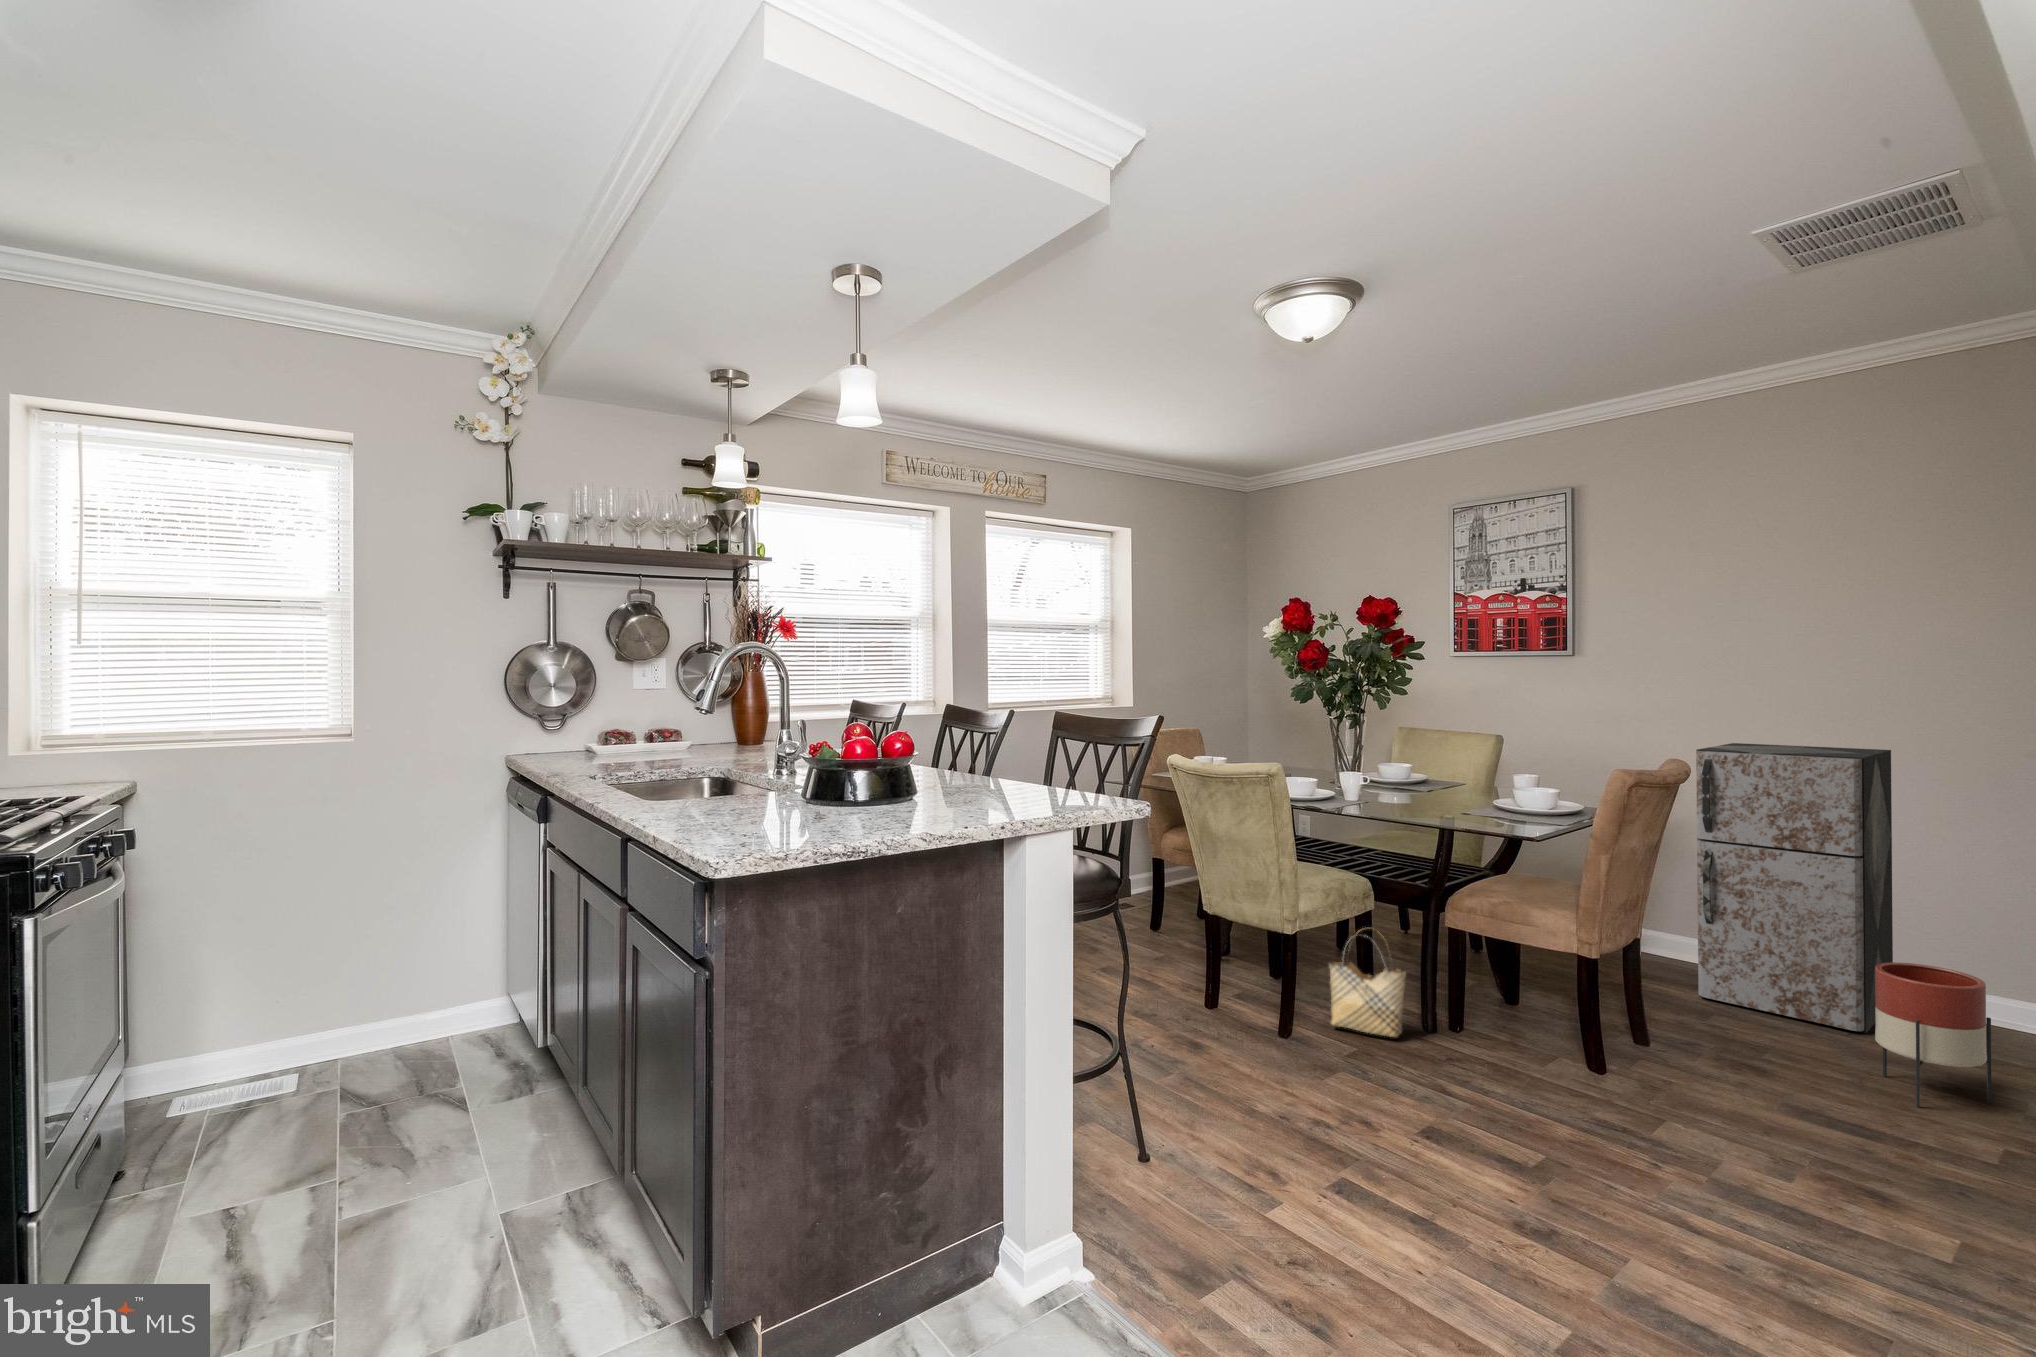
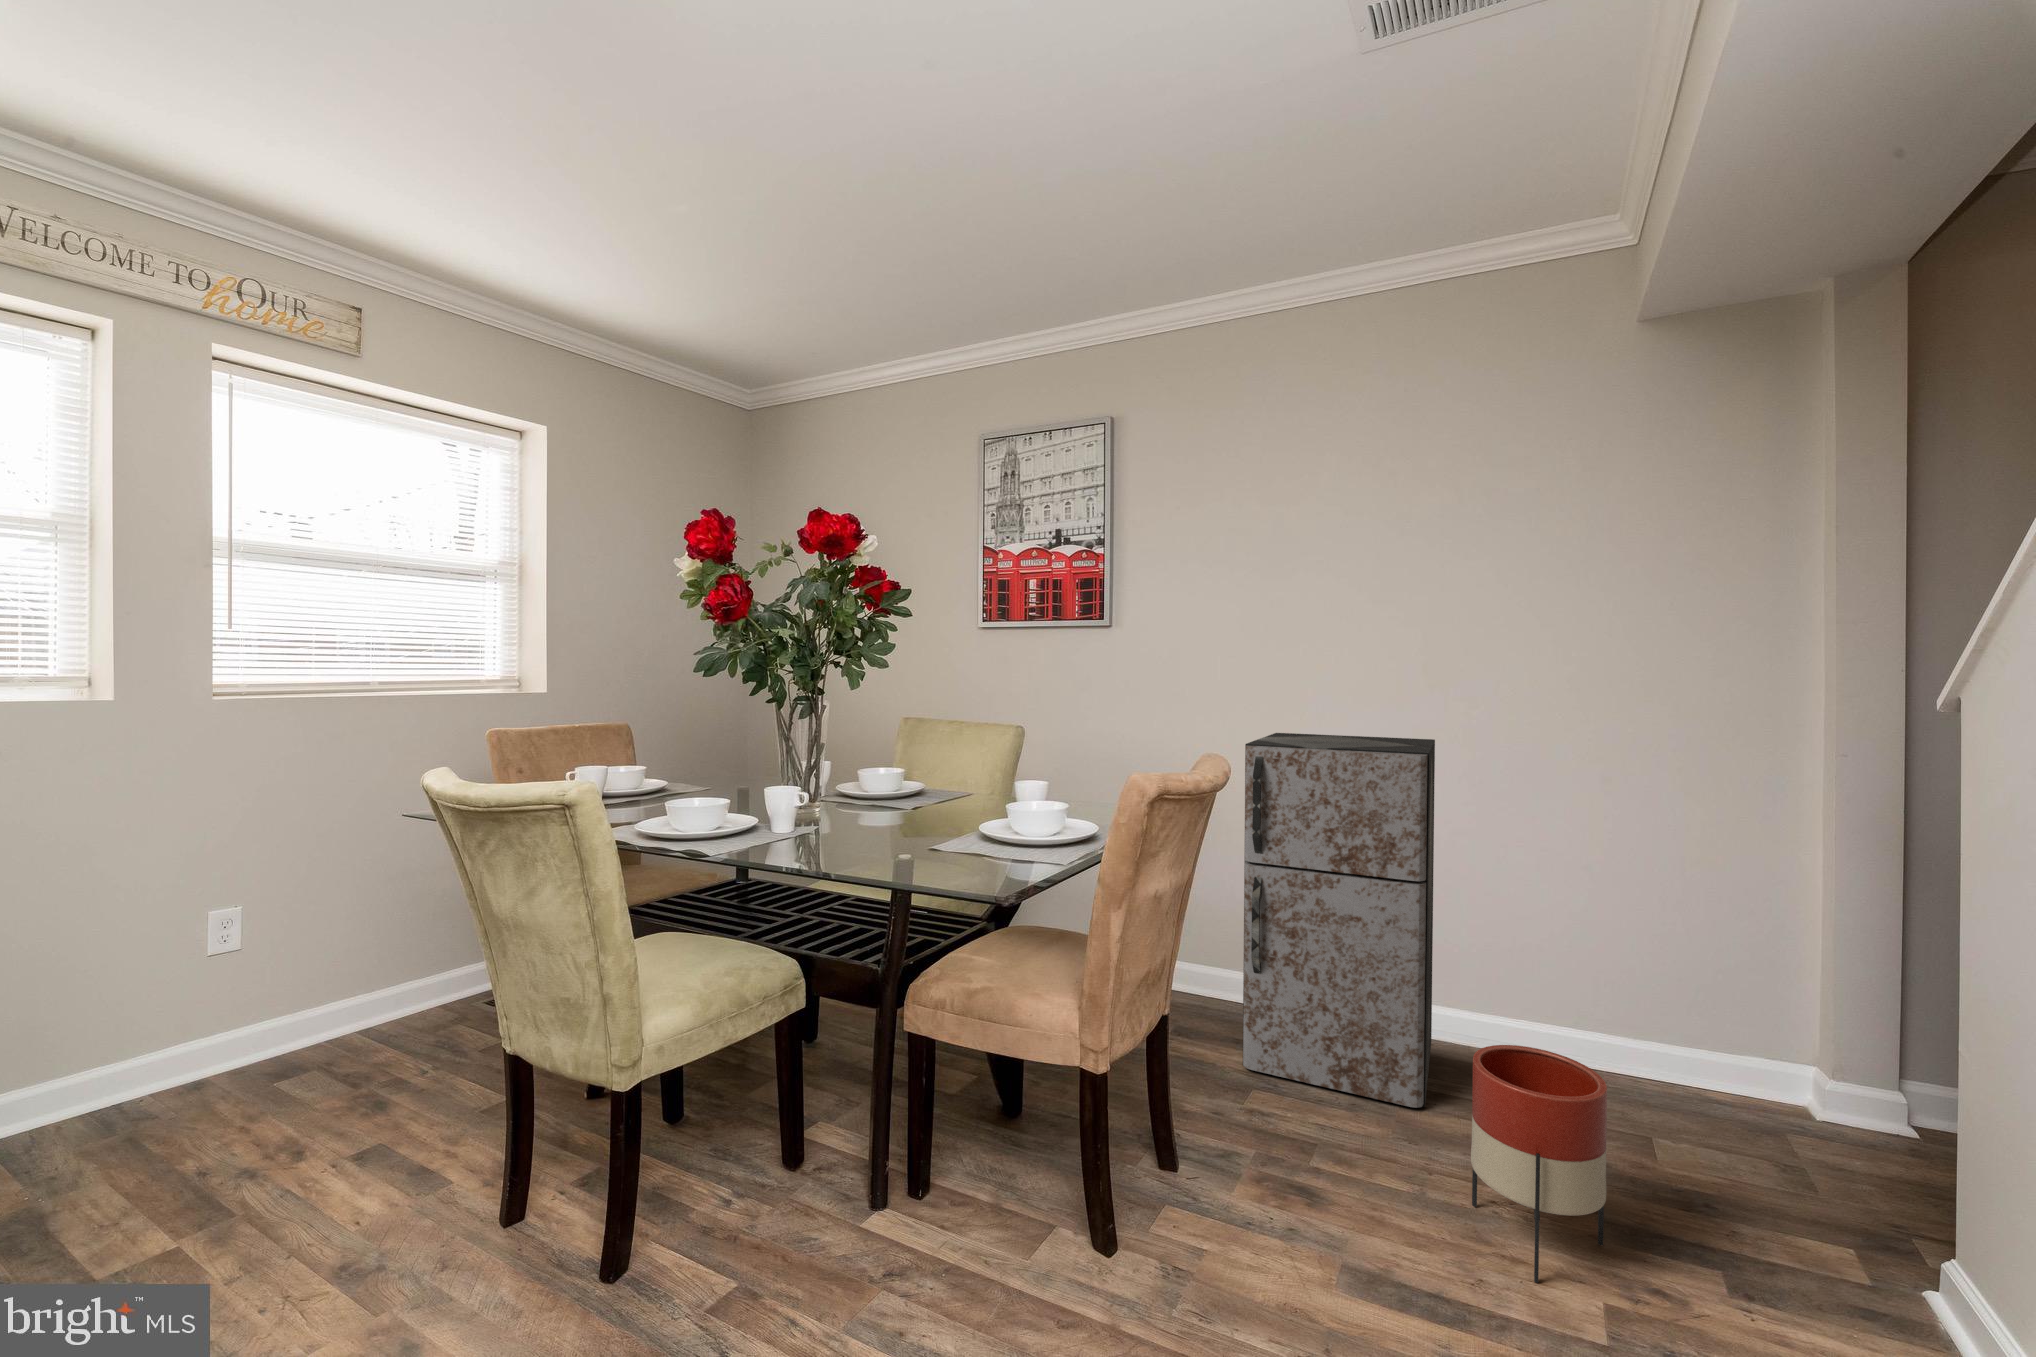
woven basket: present [1329,927,1406,1037] -> none [699,1078,833,1294]

